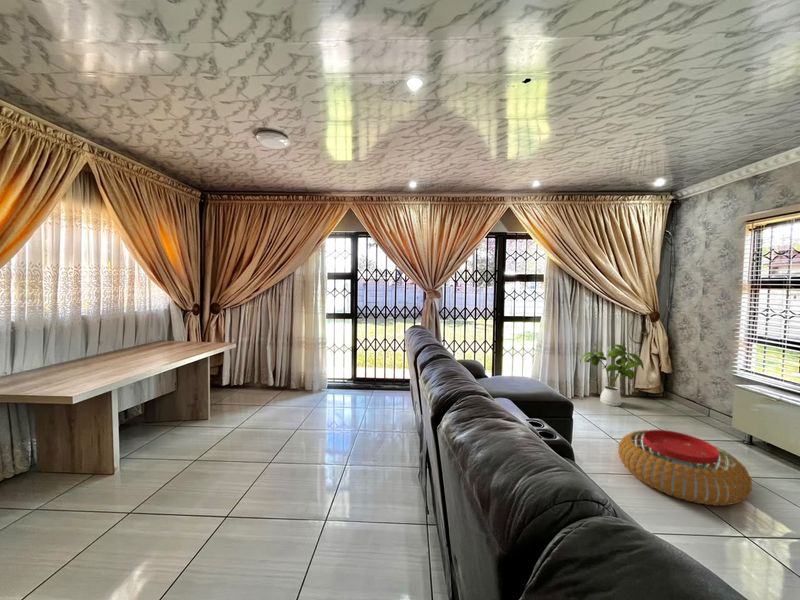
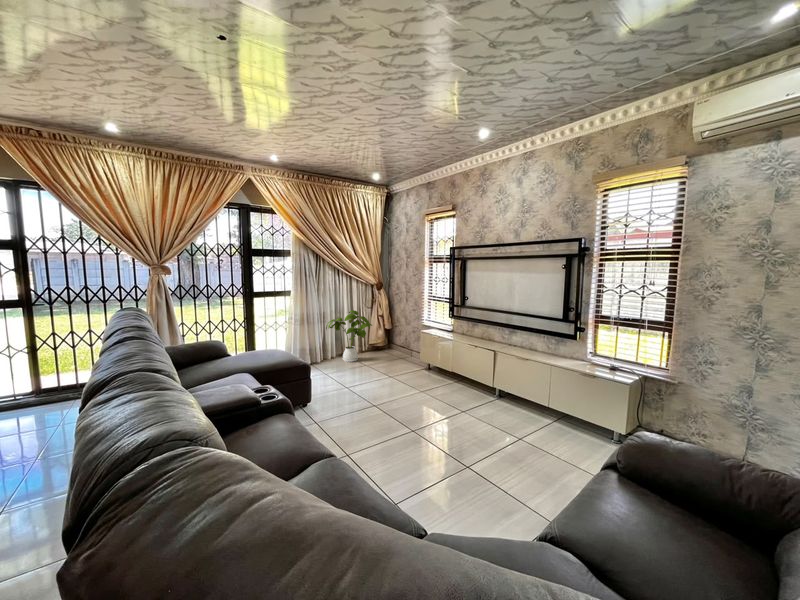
pouf: present [618,430,752,506] -> none [345,371,421,419]

